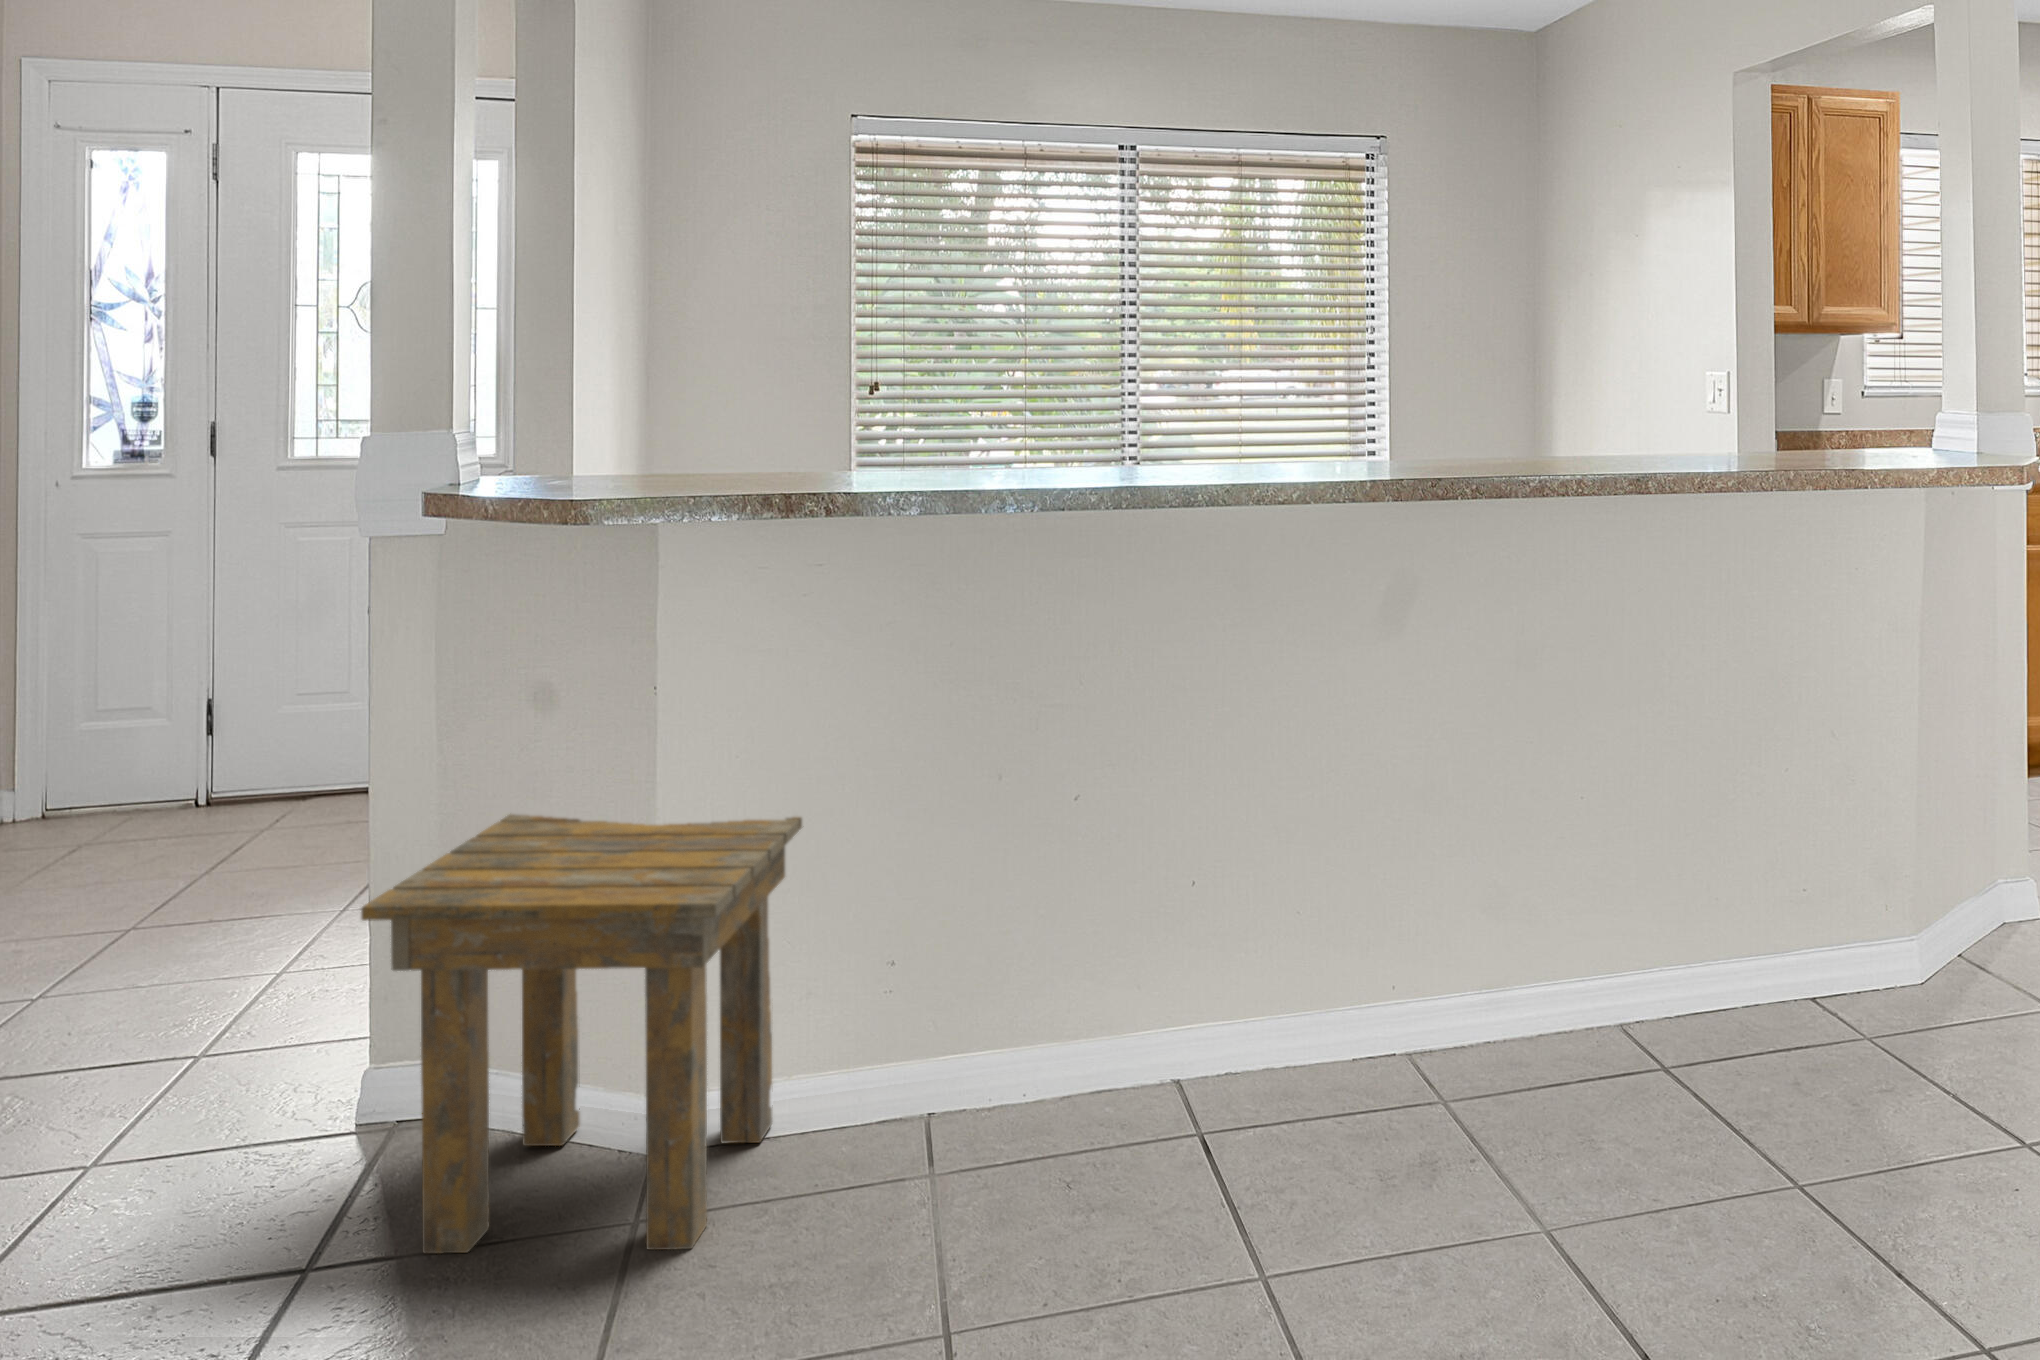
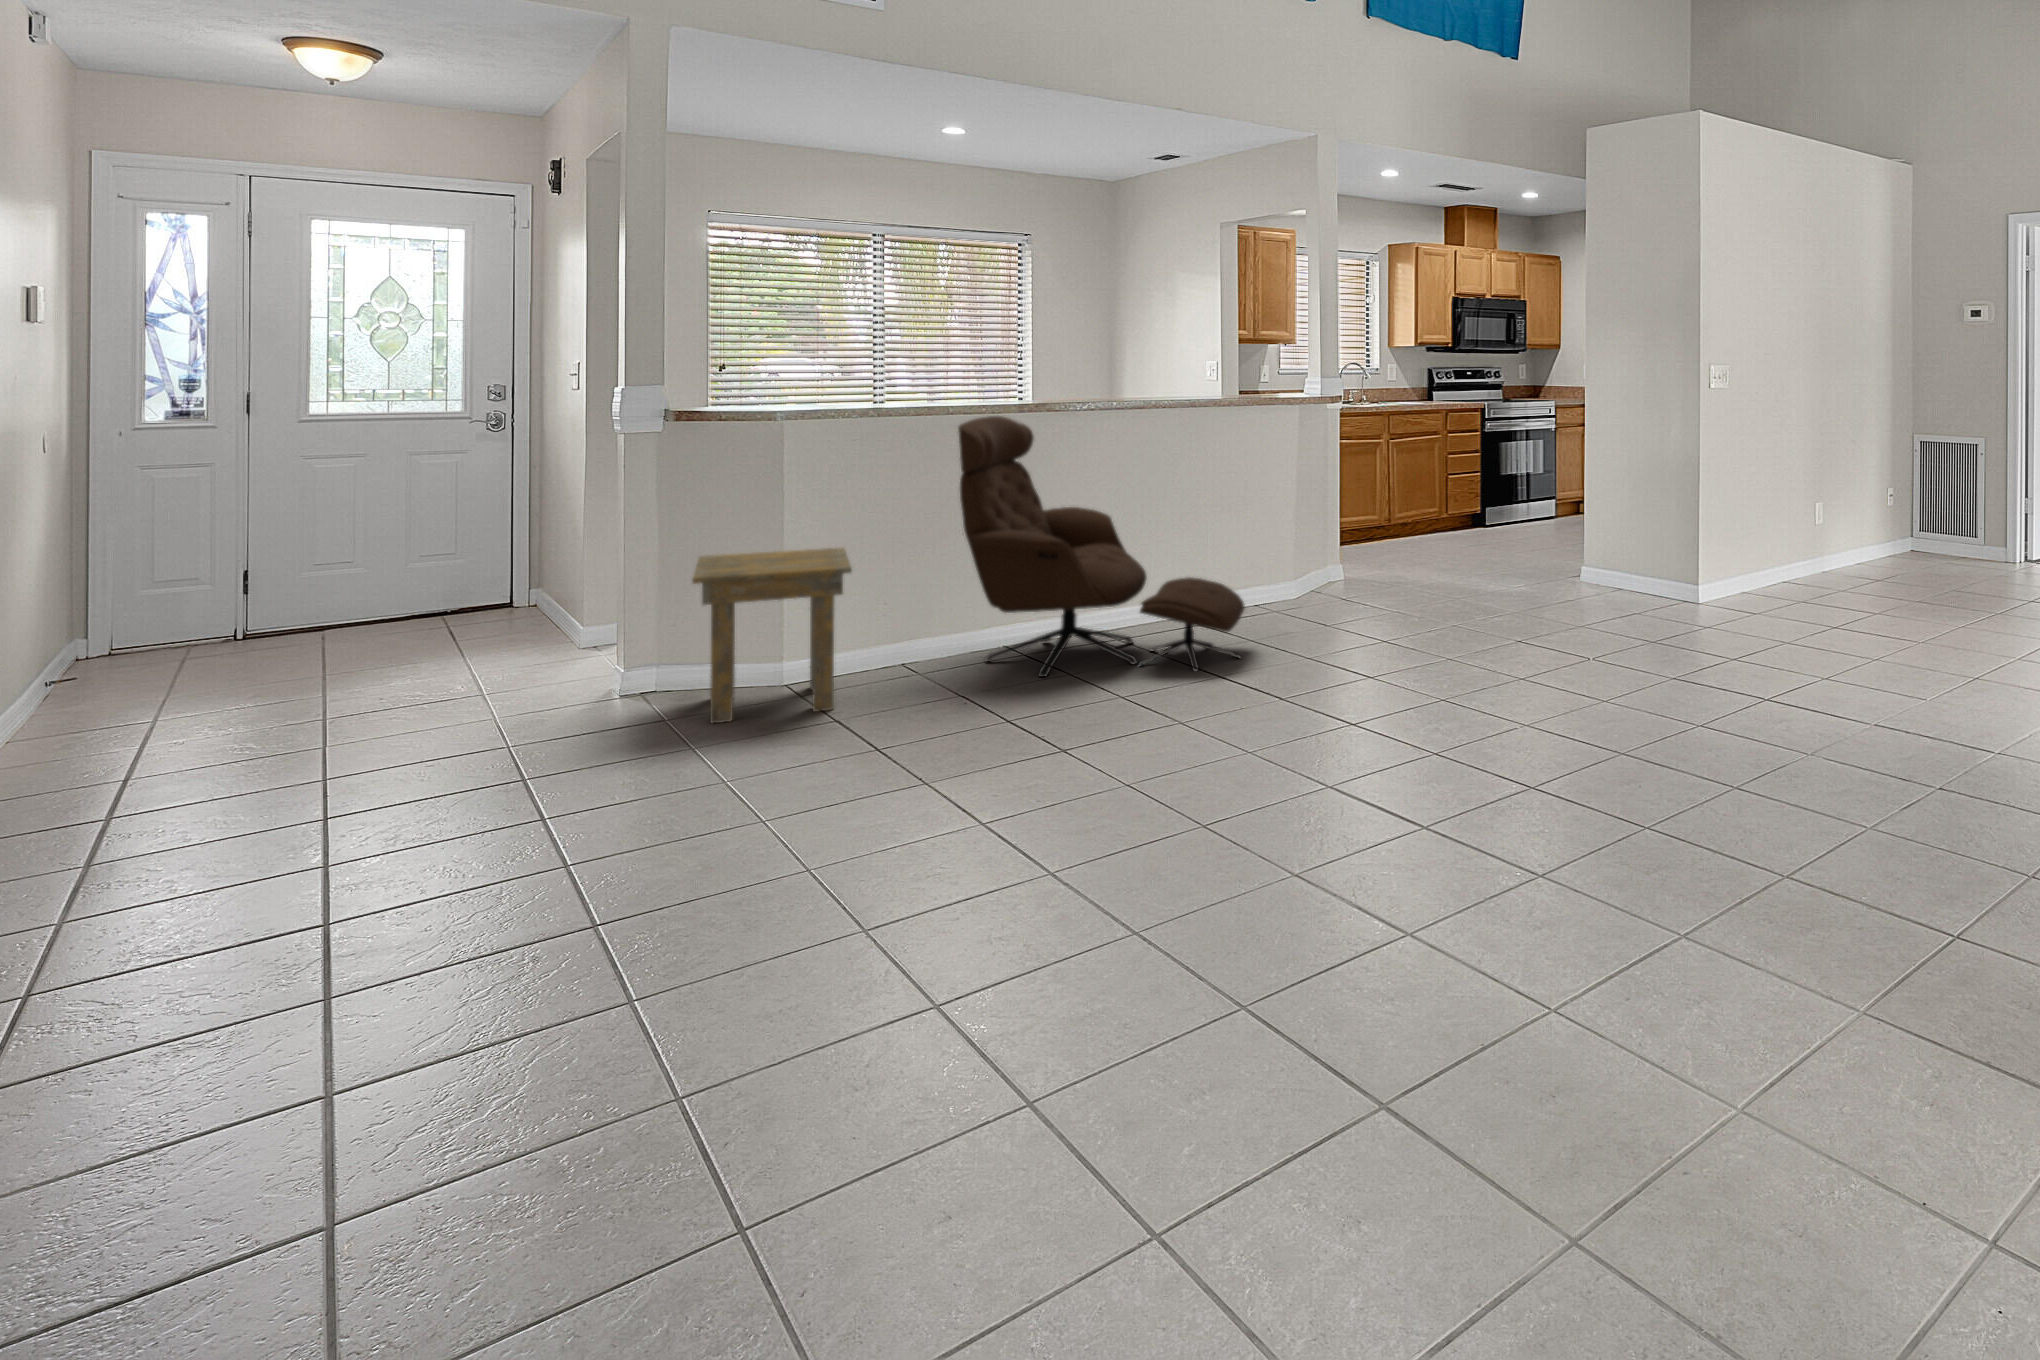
lounge chair: none [1048,501,1758,1257] -> present [958,416,1245,677]

